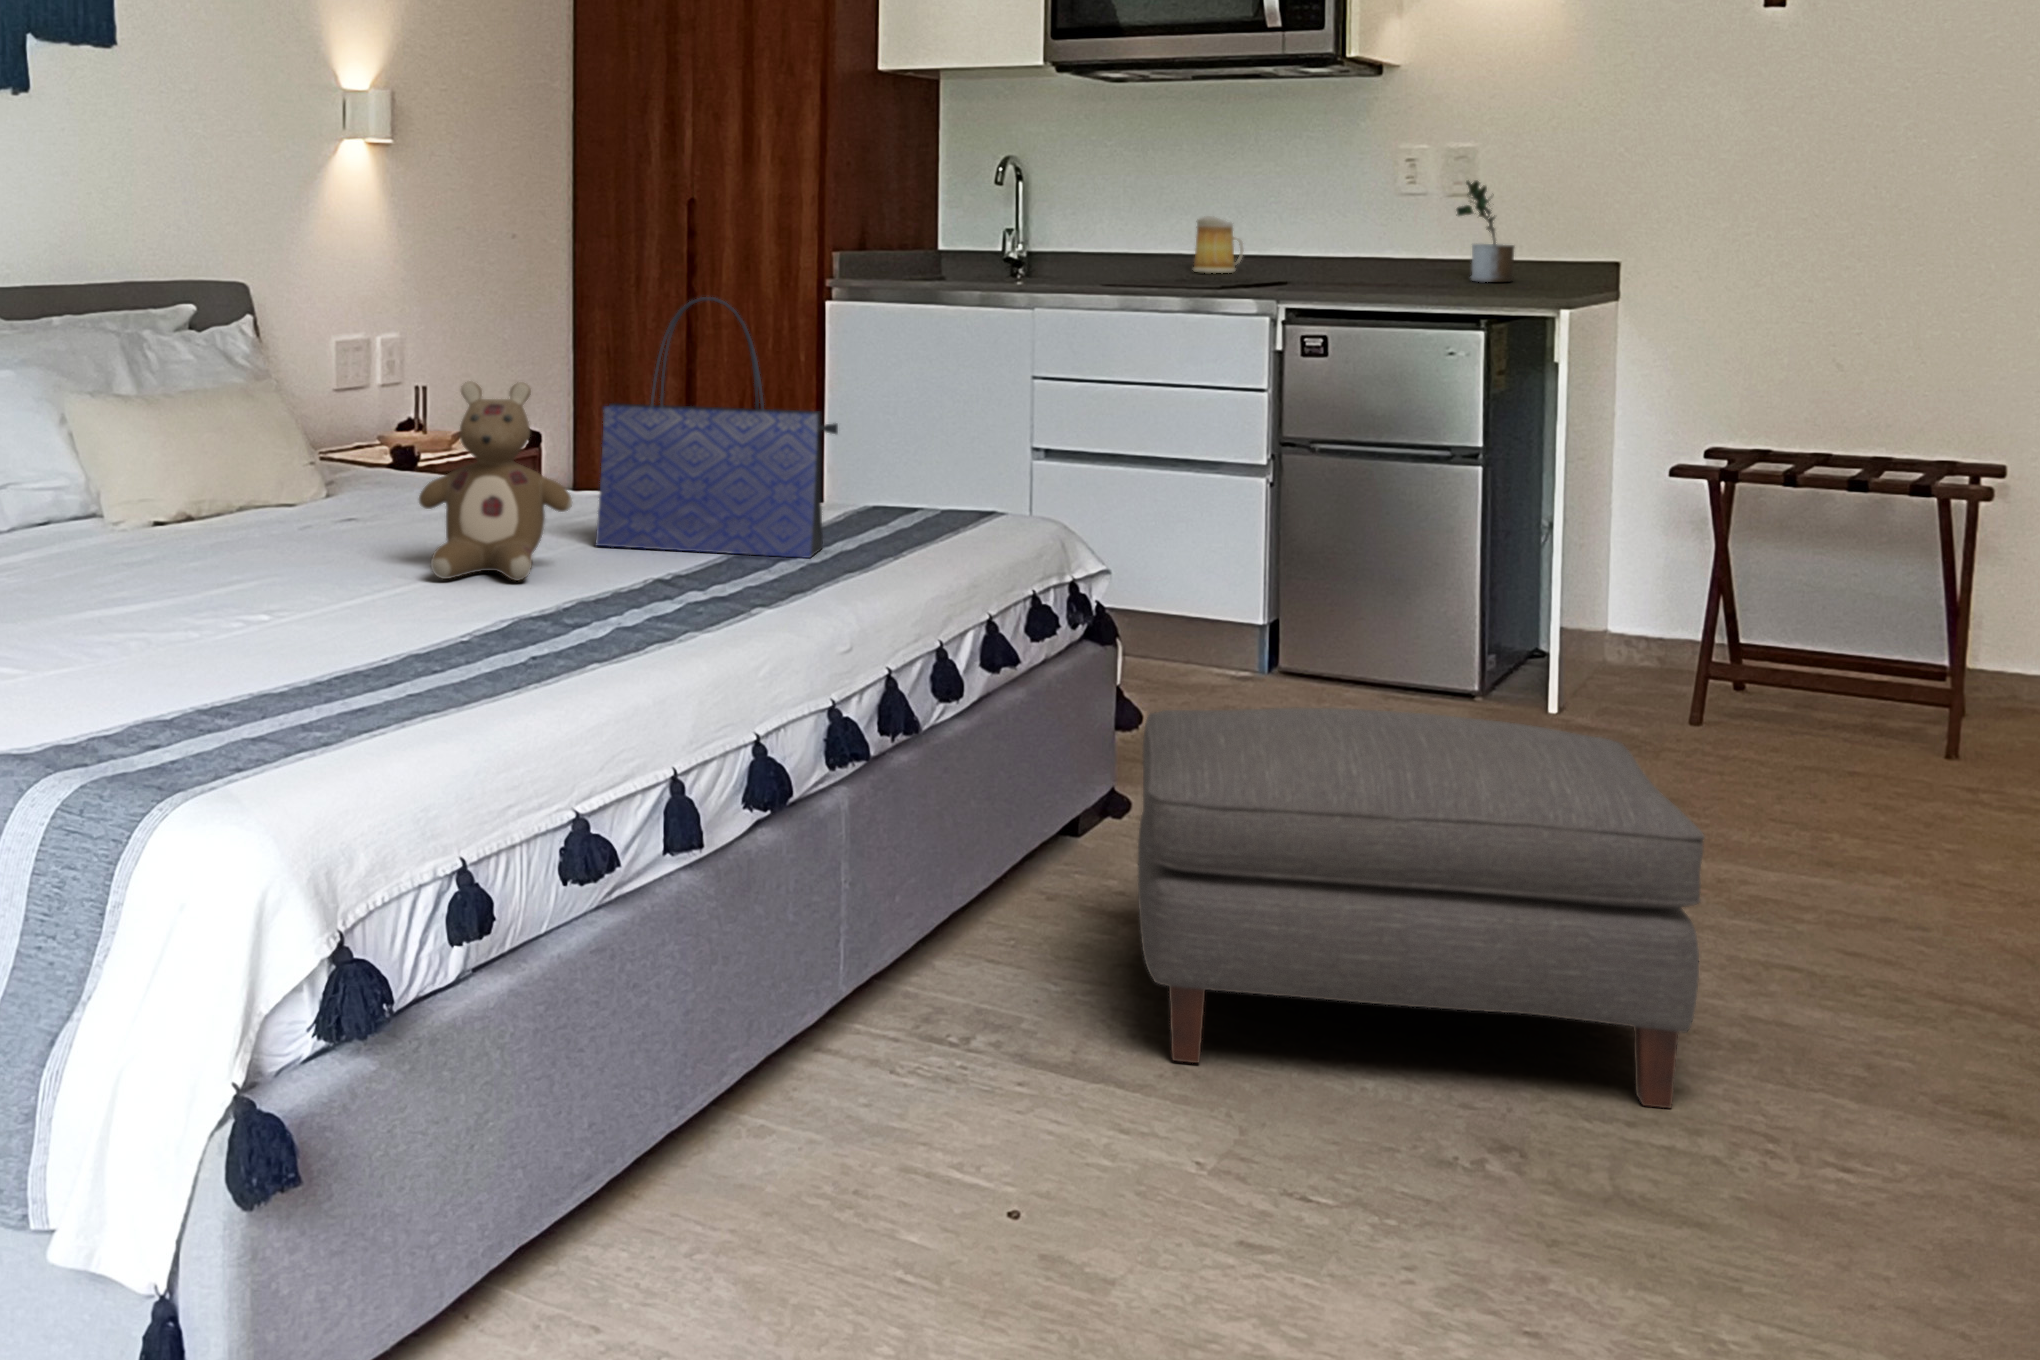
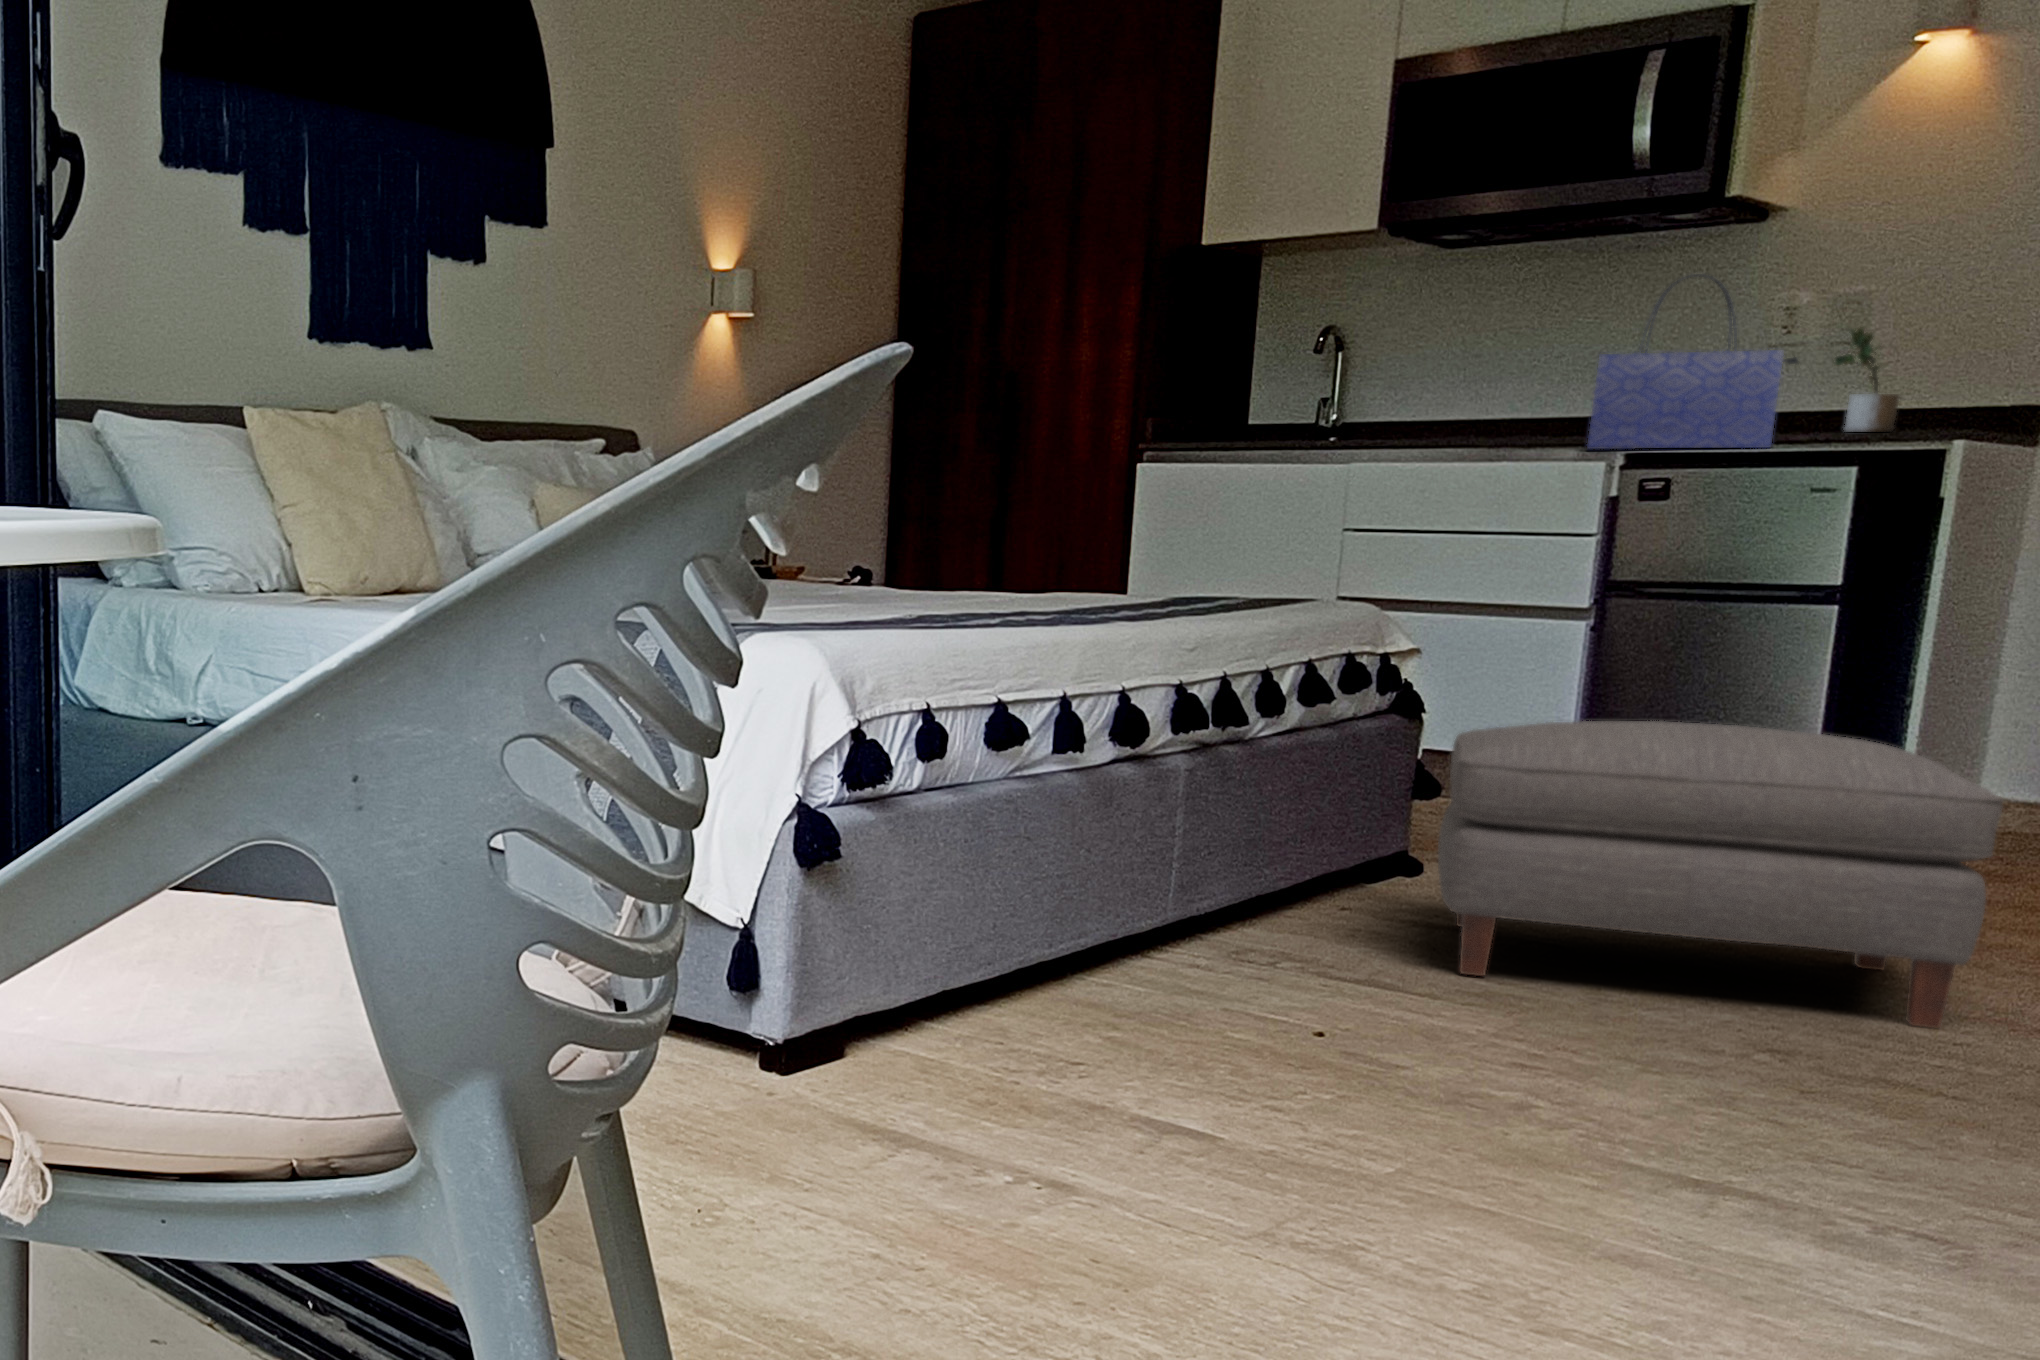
mug: present [1193,216,1244,273] -> none [1525,379,1584,435]
tote bag: present [596,297,838,558] -> present [1588,276,1798,449]
stuffed bear: present [419,381,572,581] -> none [830,451,957,601]

